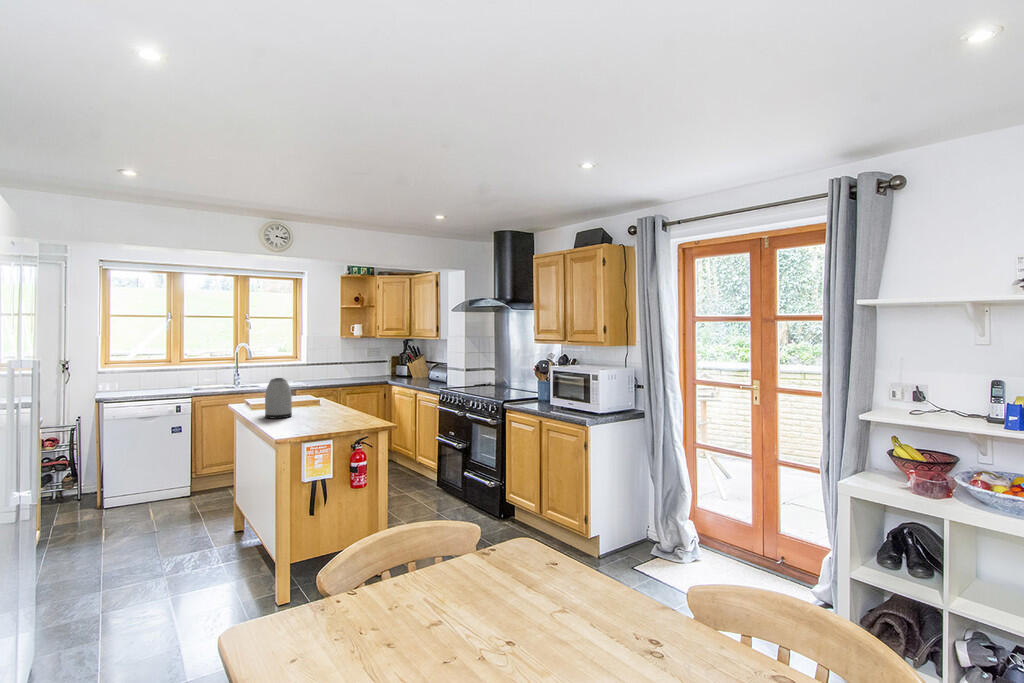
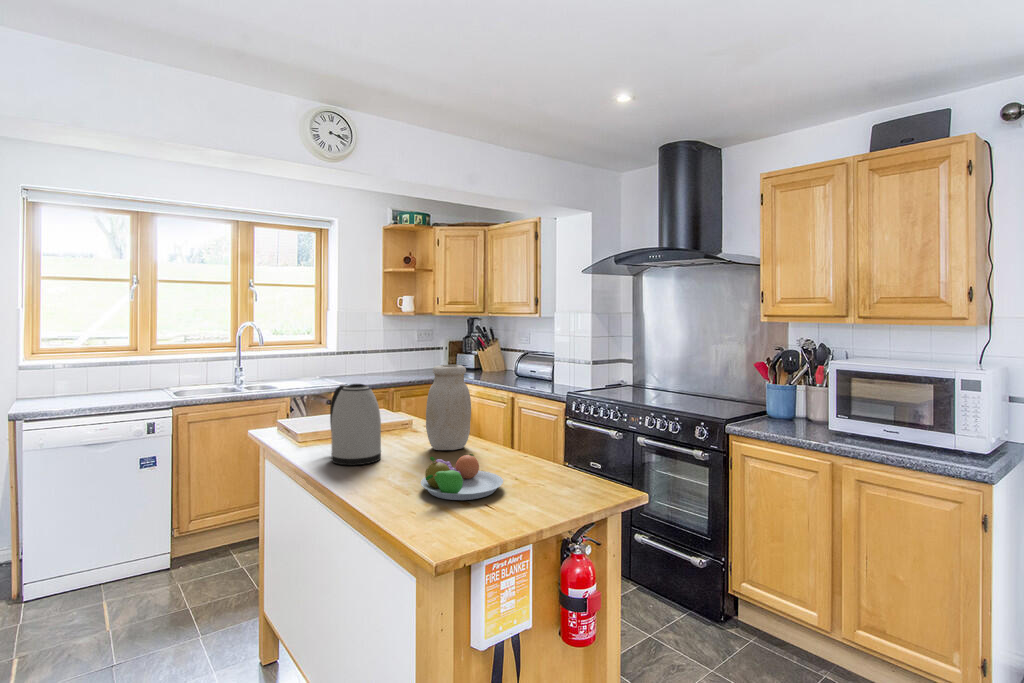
jar: none [319,369,344,413] -> present [426,365,471,450]
fruit bowl: none [296,411,339,429] -> present [421,454,503,500]

